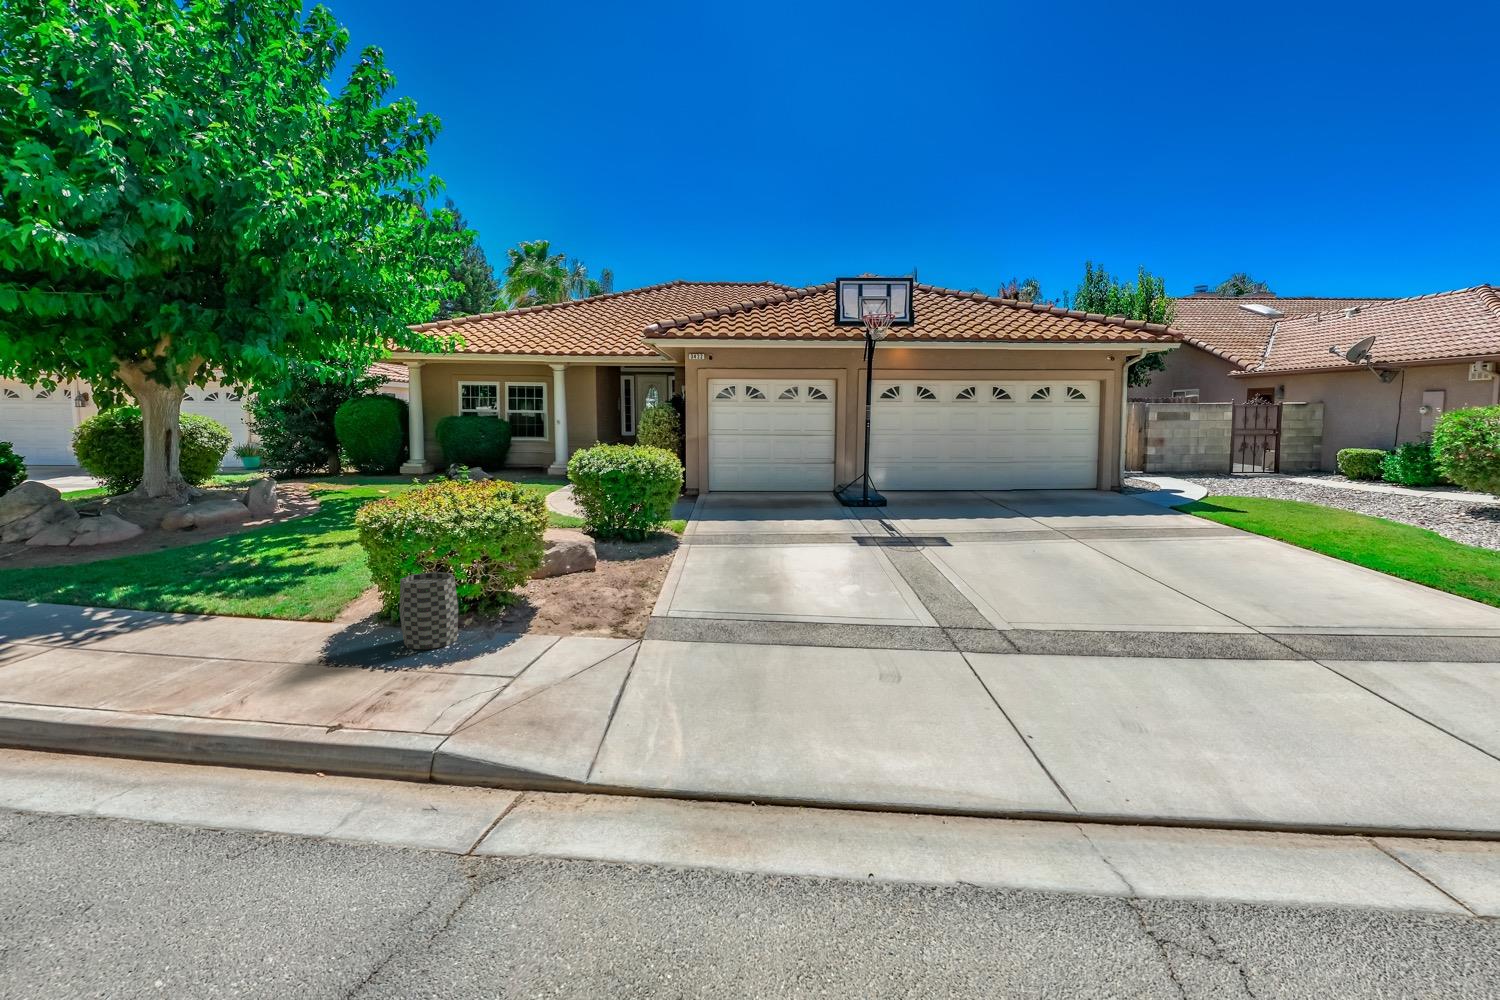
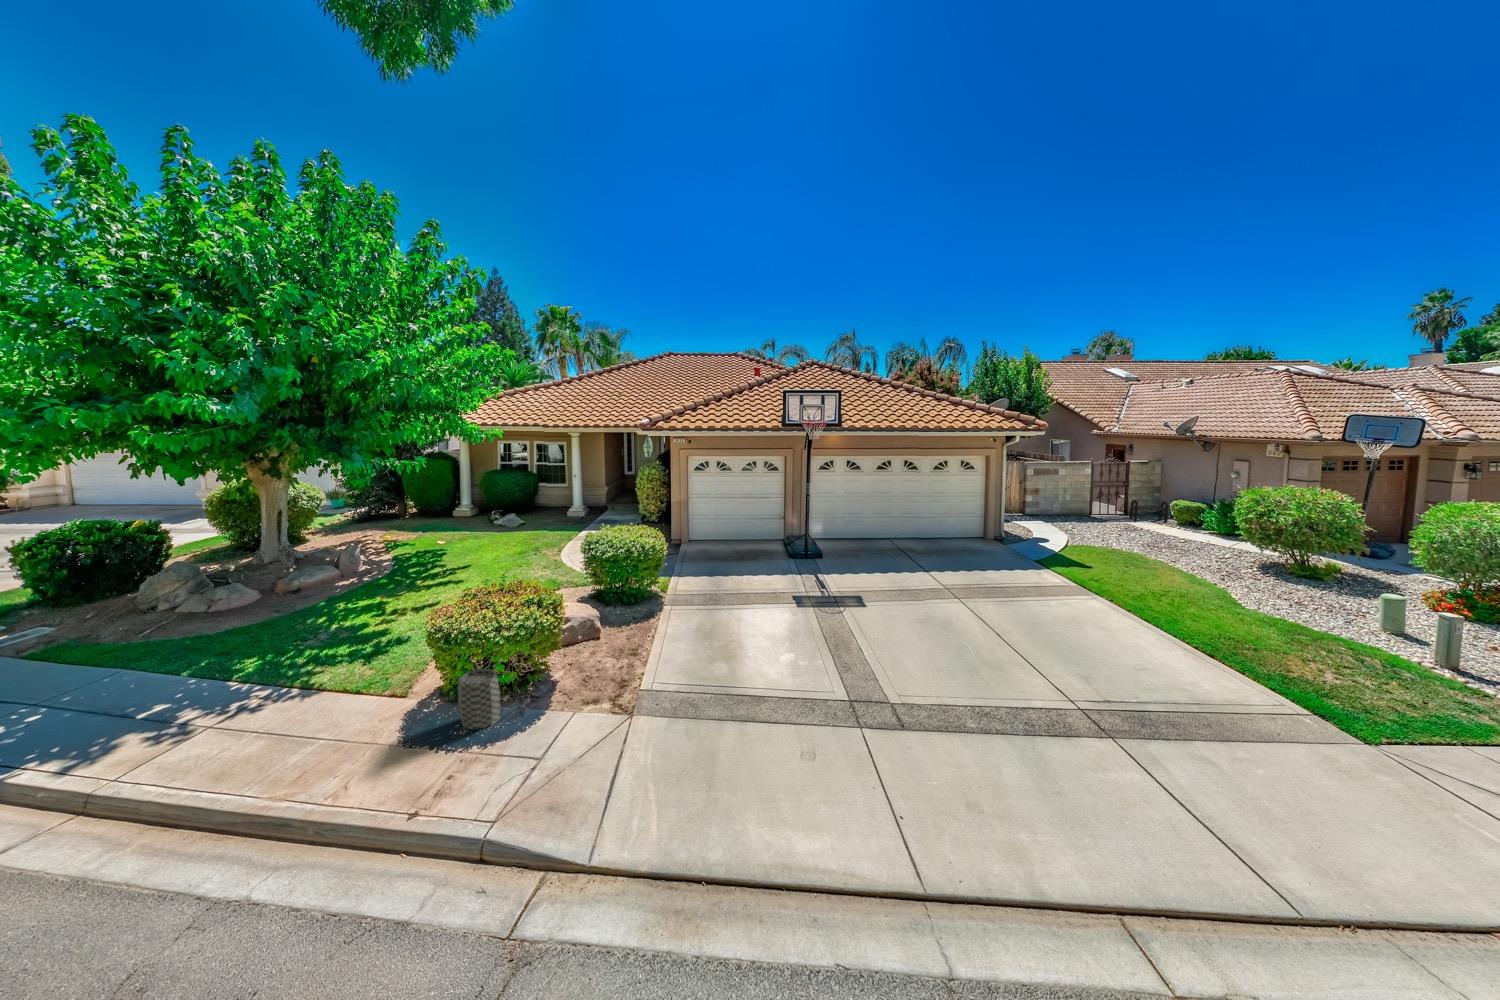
bench: none [1296,452,1352,481] -> present [1129,500,1168,523]

